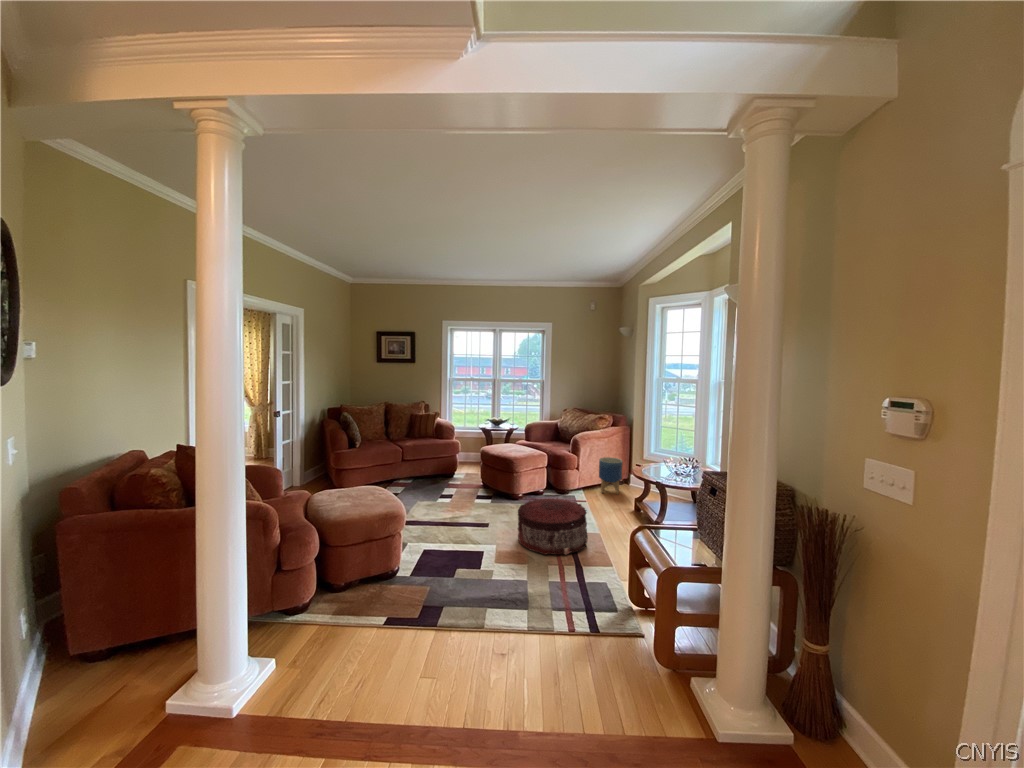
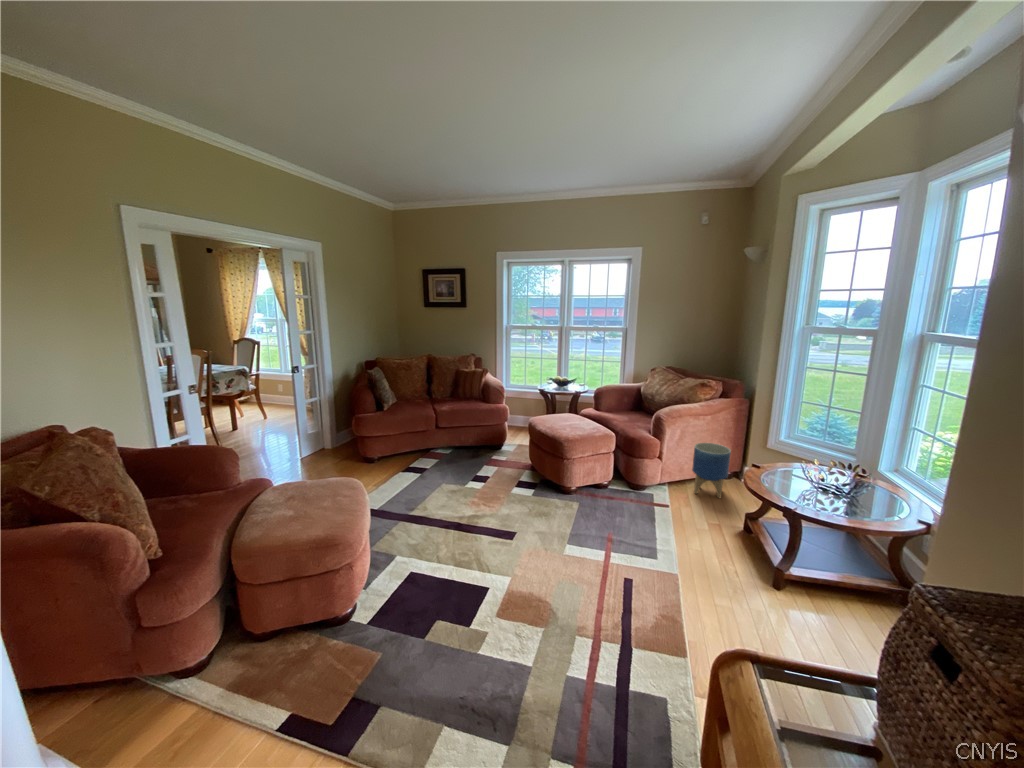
pouf: present [518,499,588,555] -> none [545,511,654,615]

